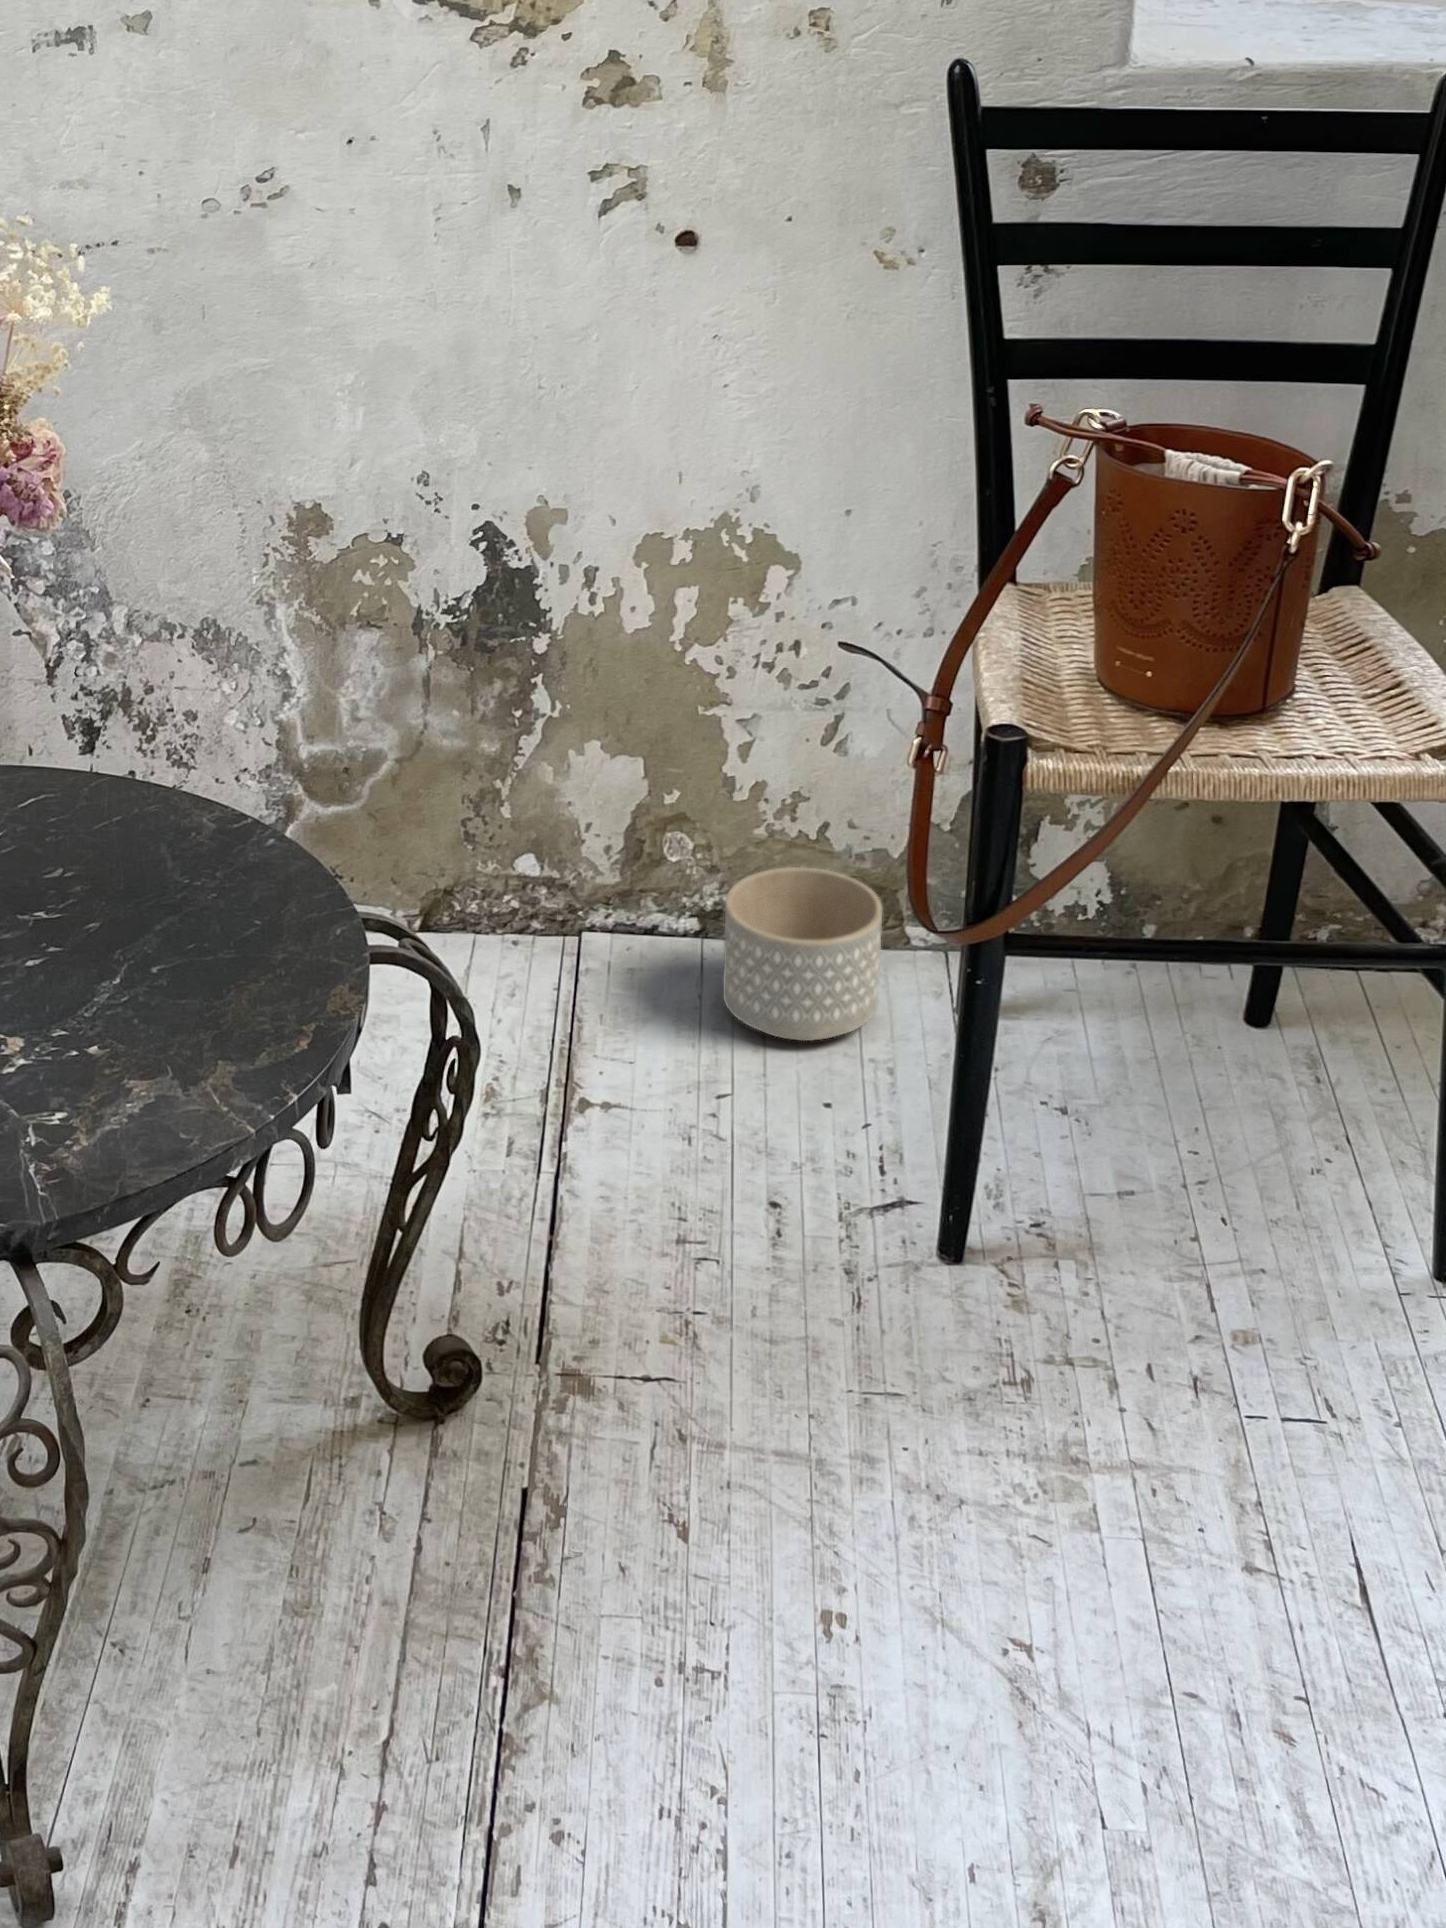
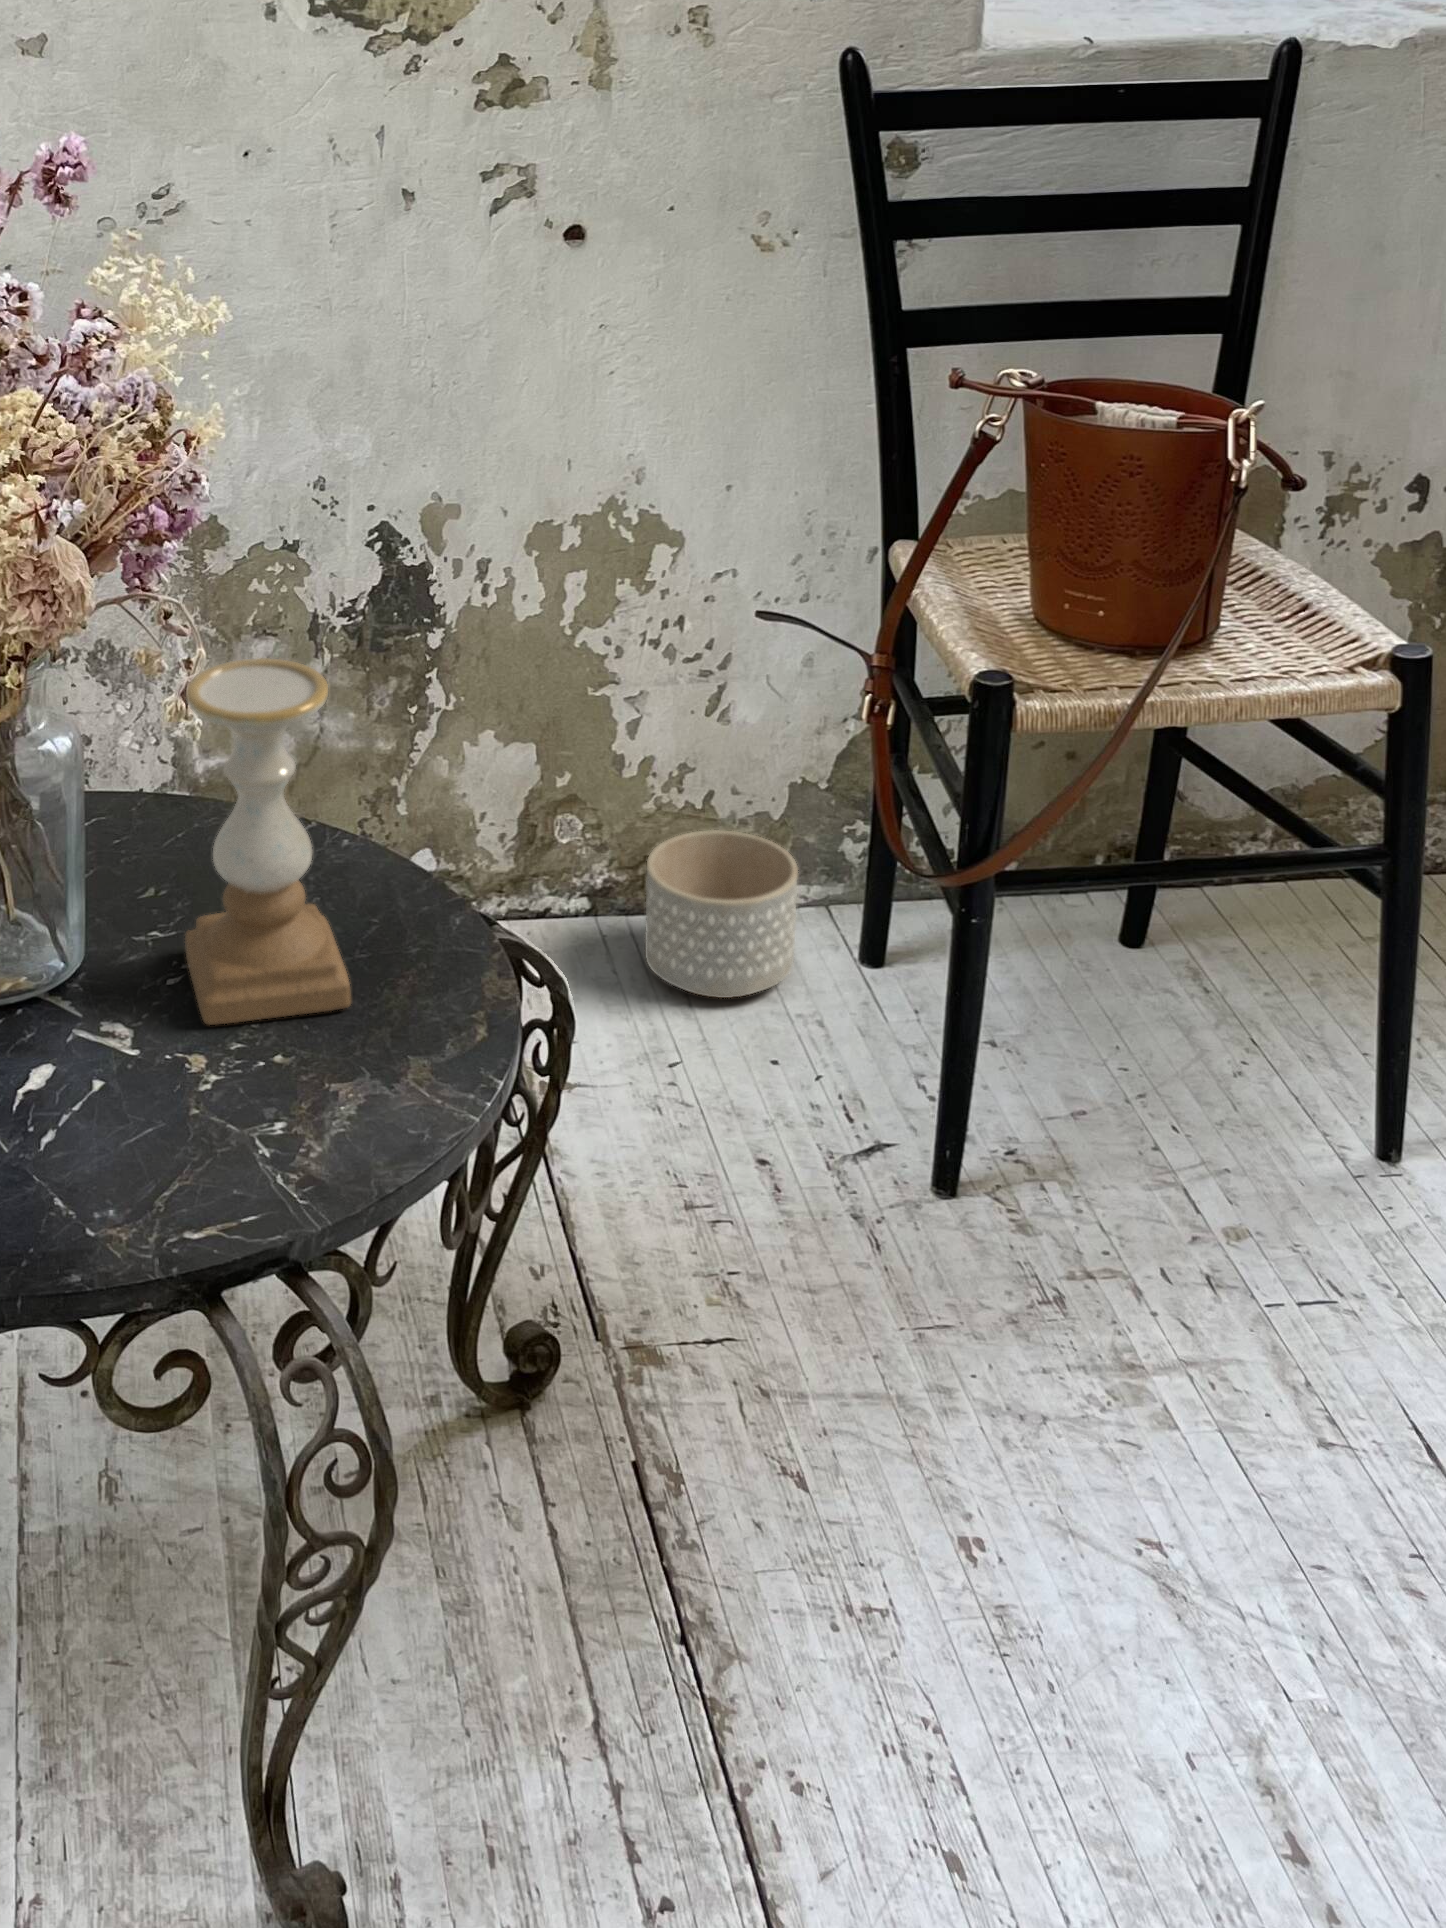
candle holder: none [24,631,196,994] -> present [185,658,351,1025]

